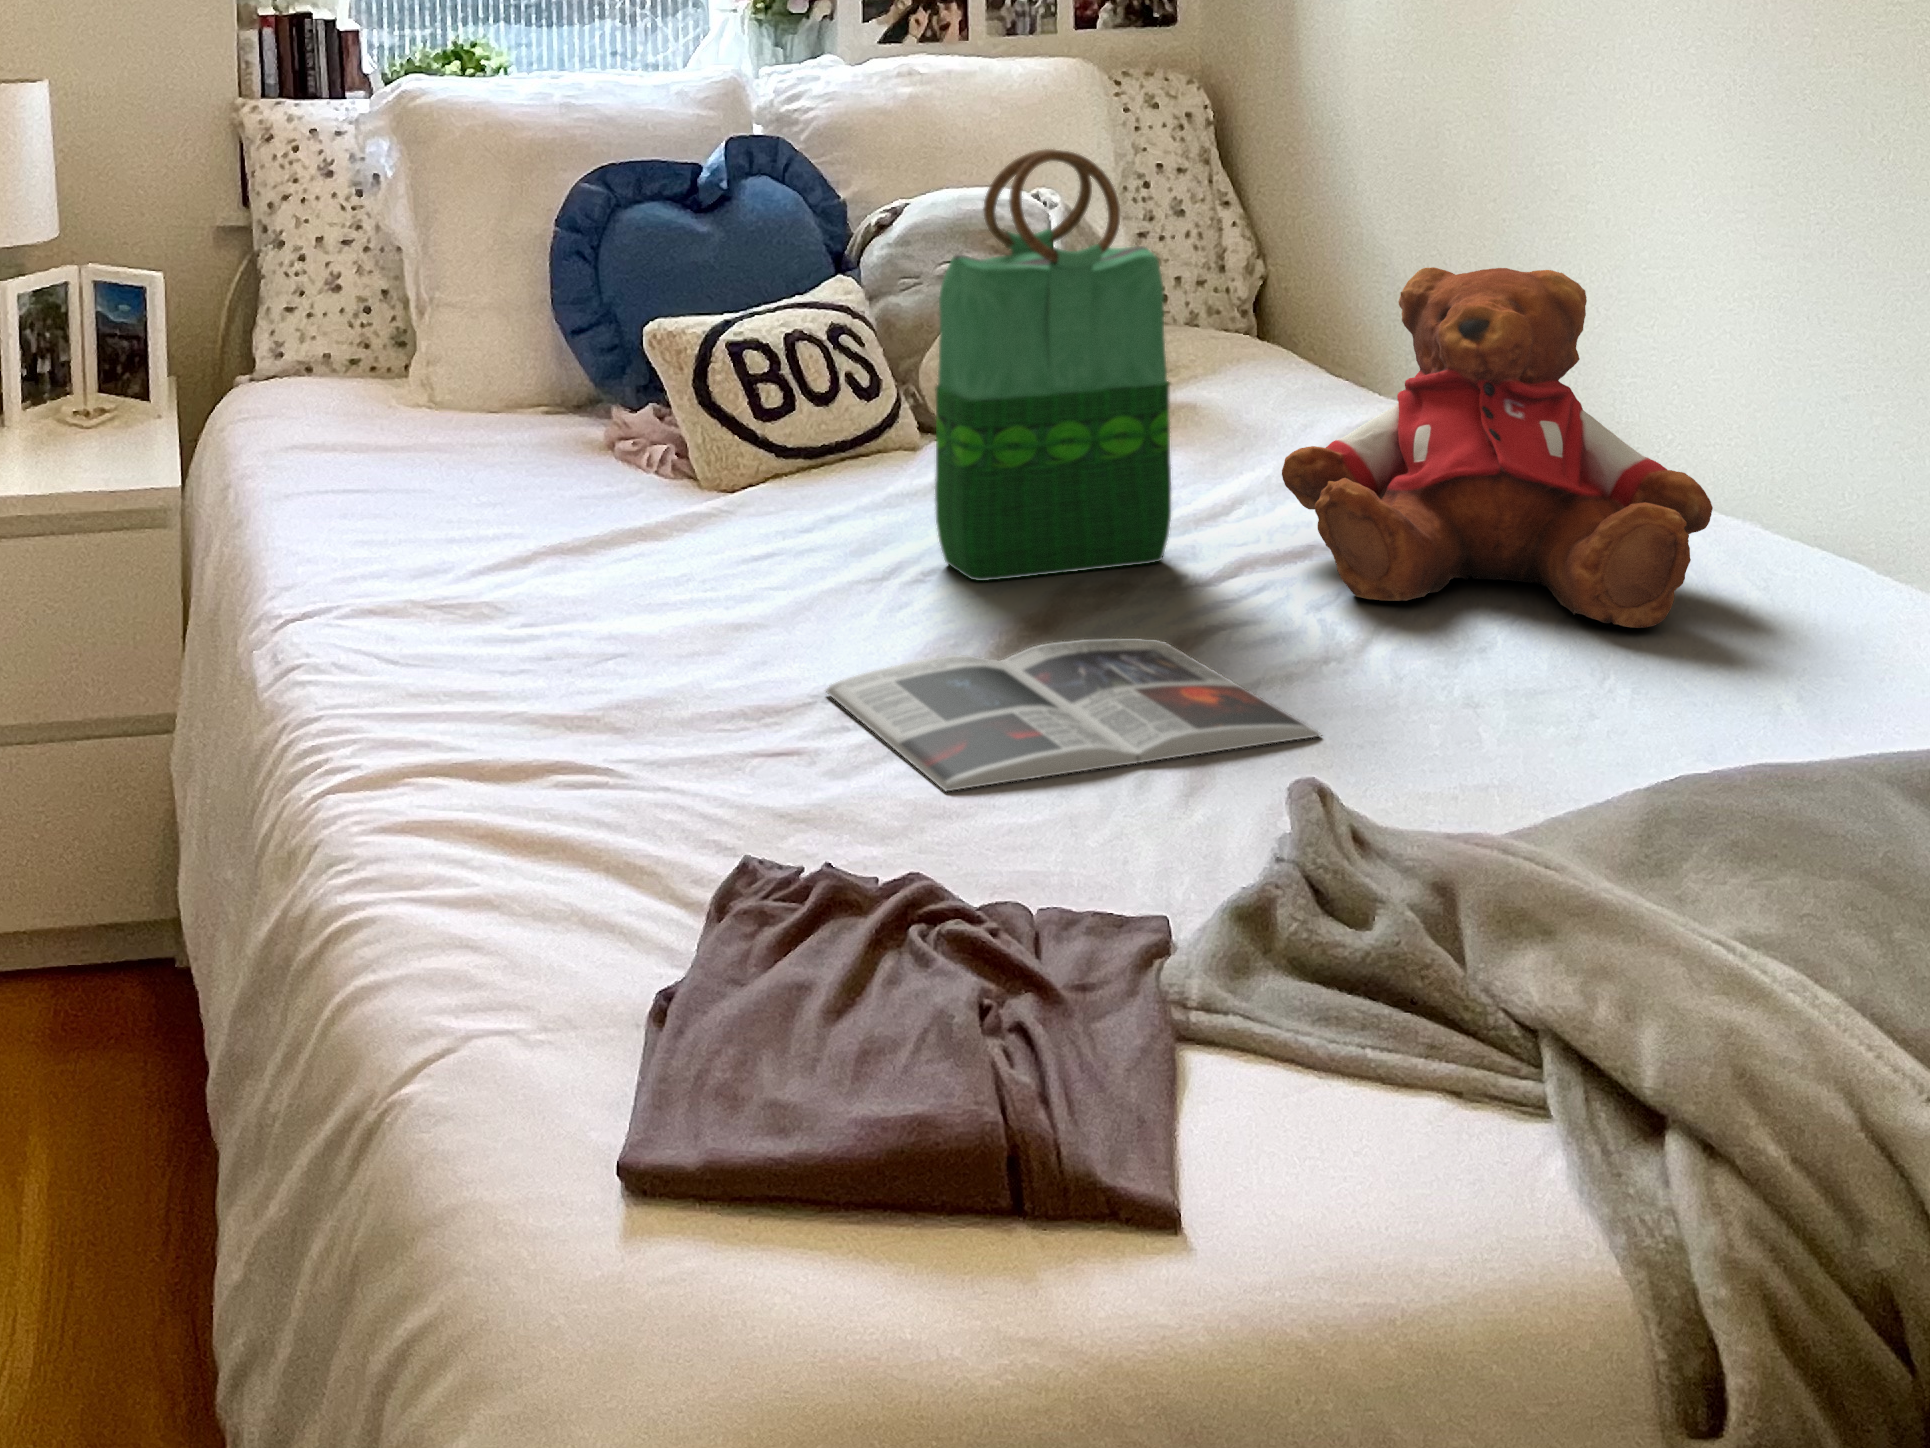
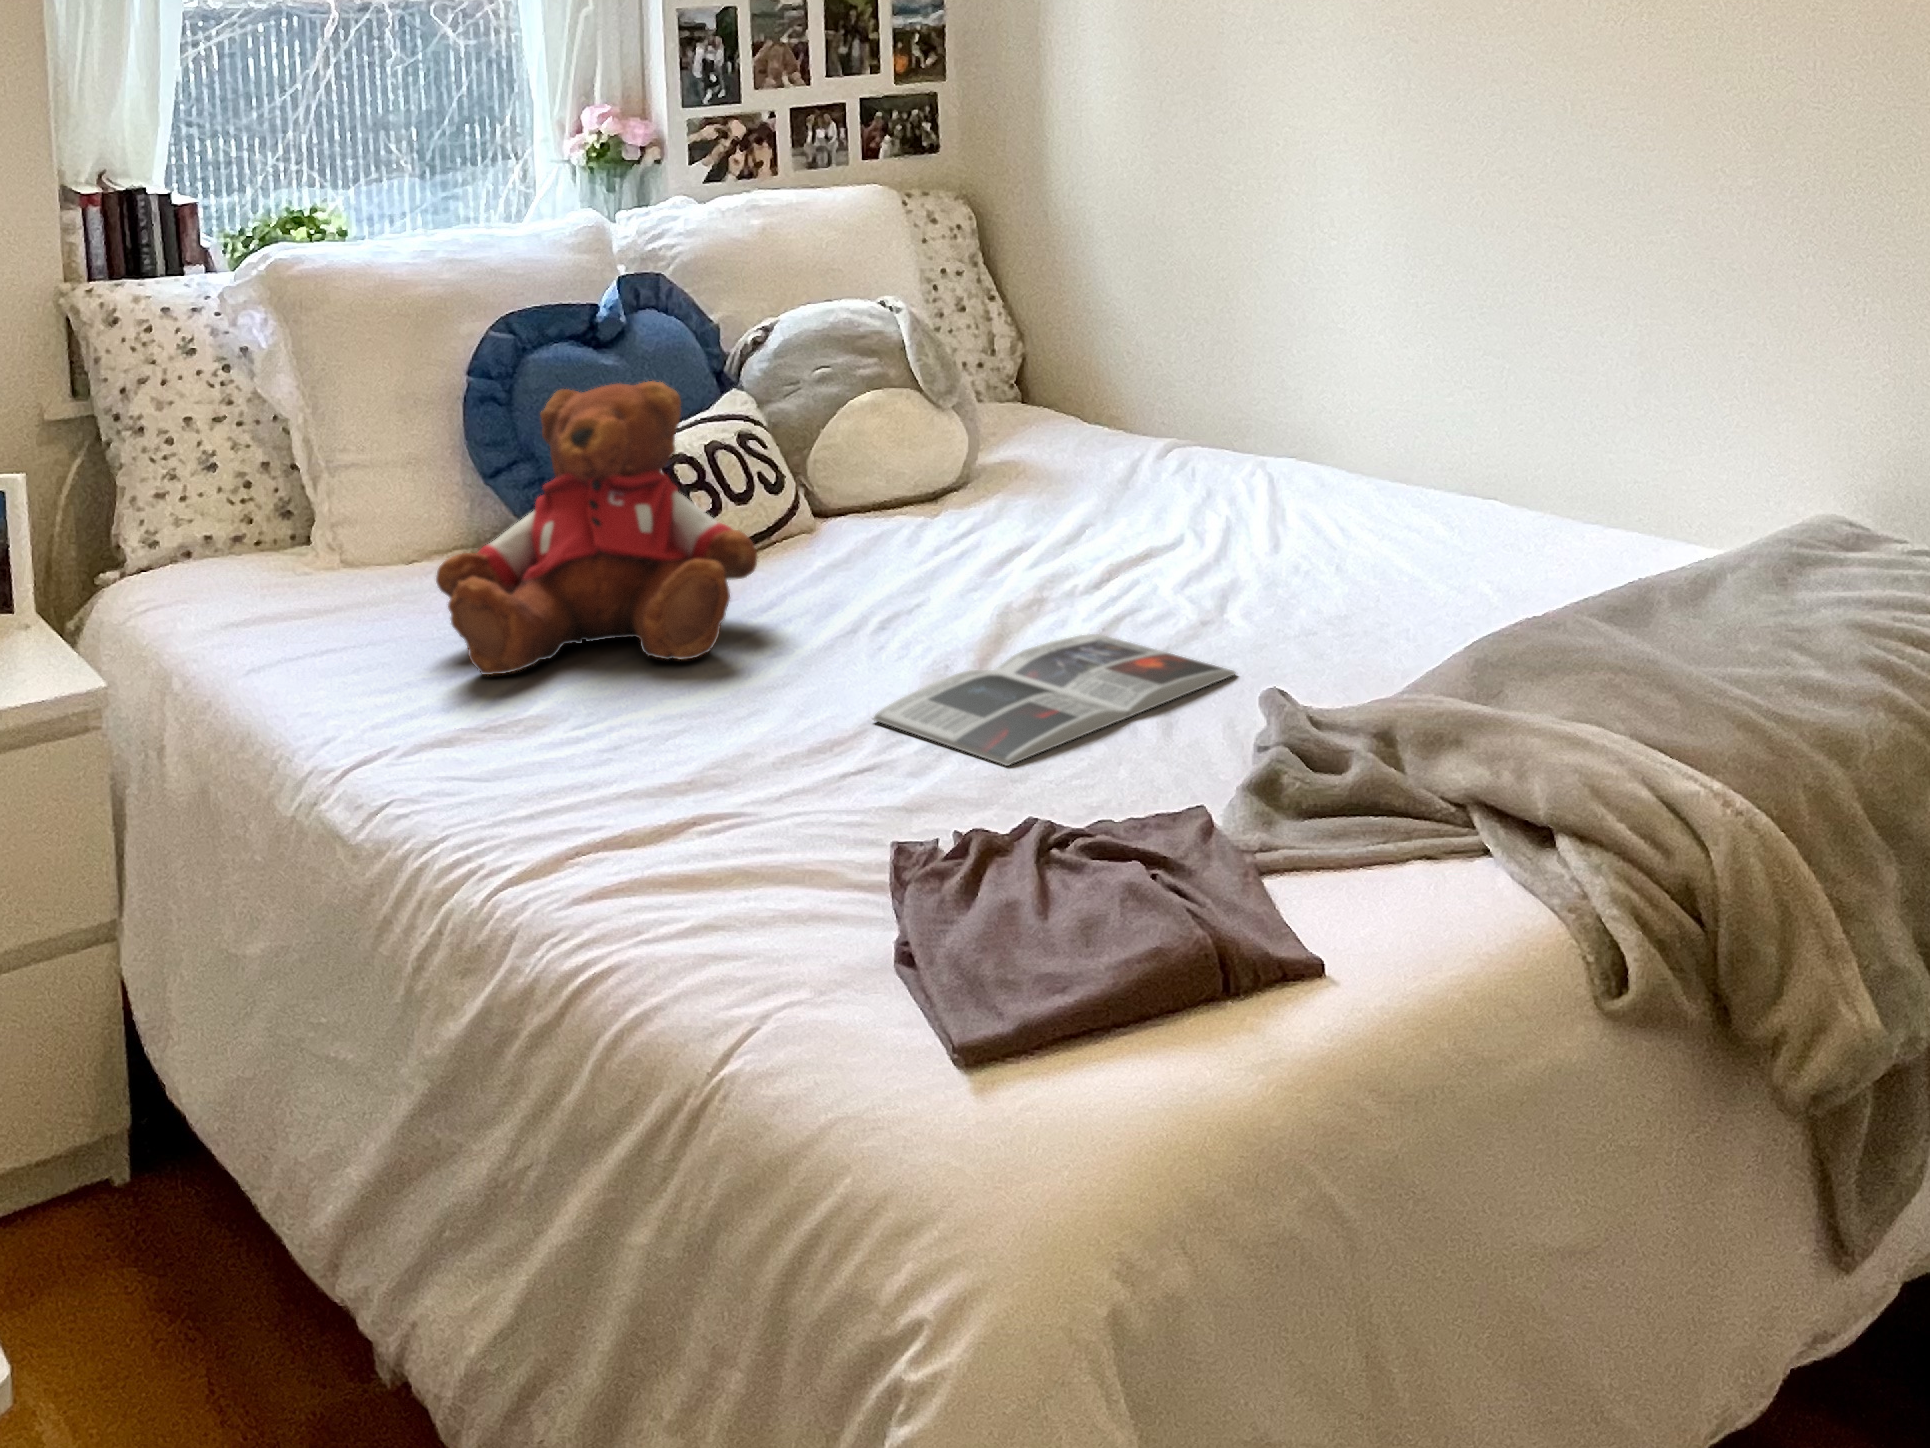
tote bag: present [935,149,1171,581] -> none [889,260,1066,620]
teddy bear: present [1282,267,1713,628] -> present [436,381,758,675]

